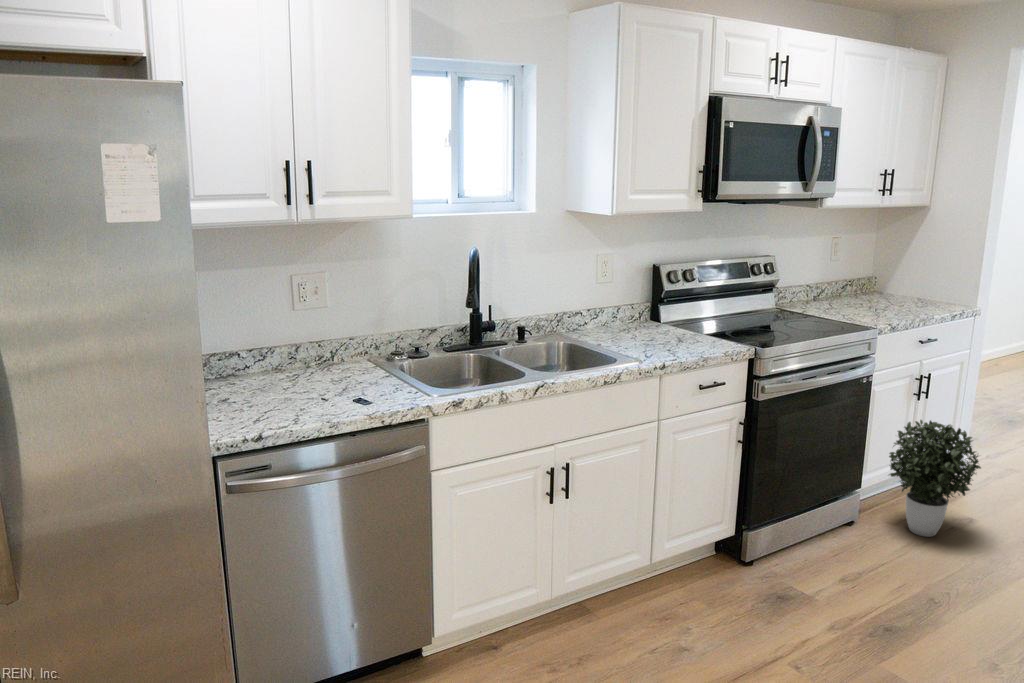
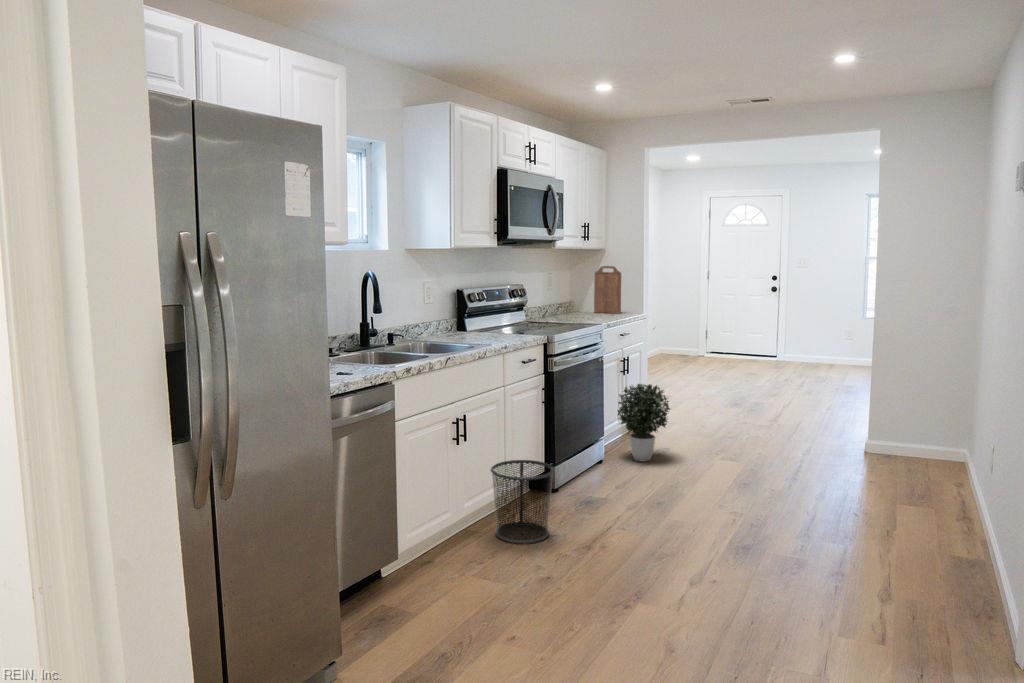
cutting board: none [901,231,950,303] -> present [594,266,621,314]
waste bin: none [606,528,700,659] -> present [491,460,554,543]

